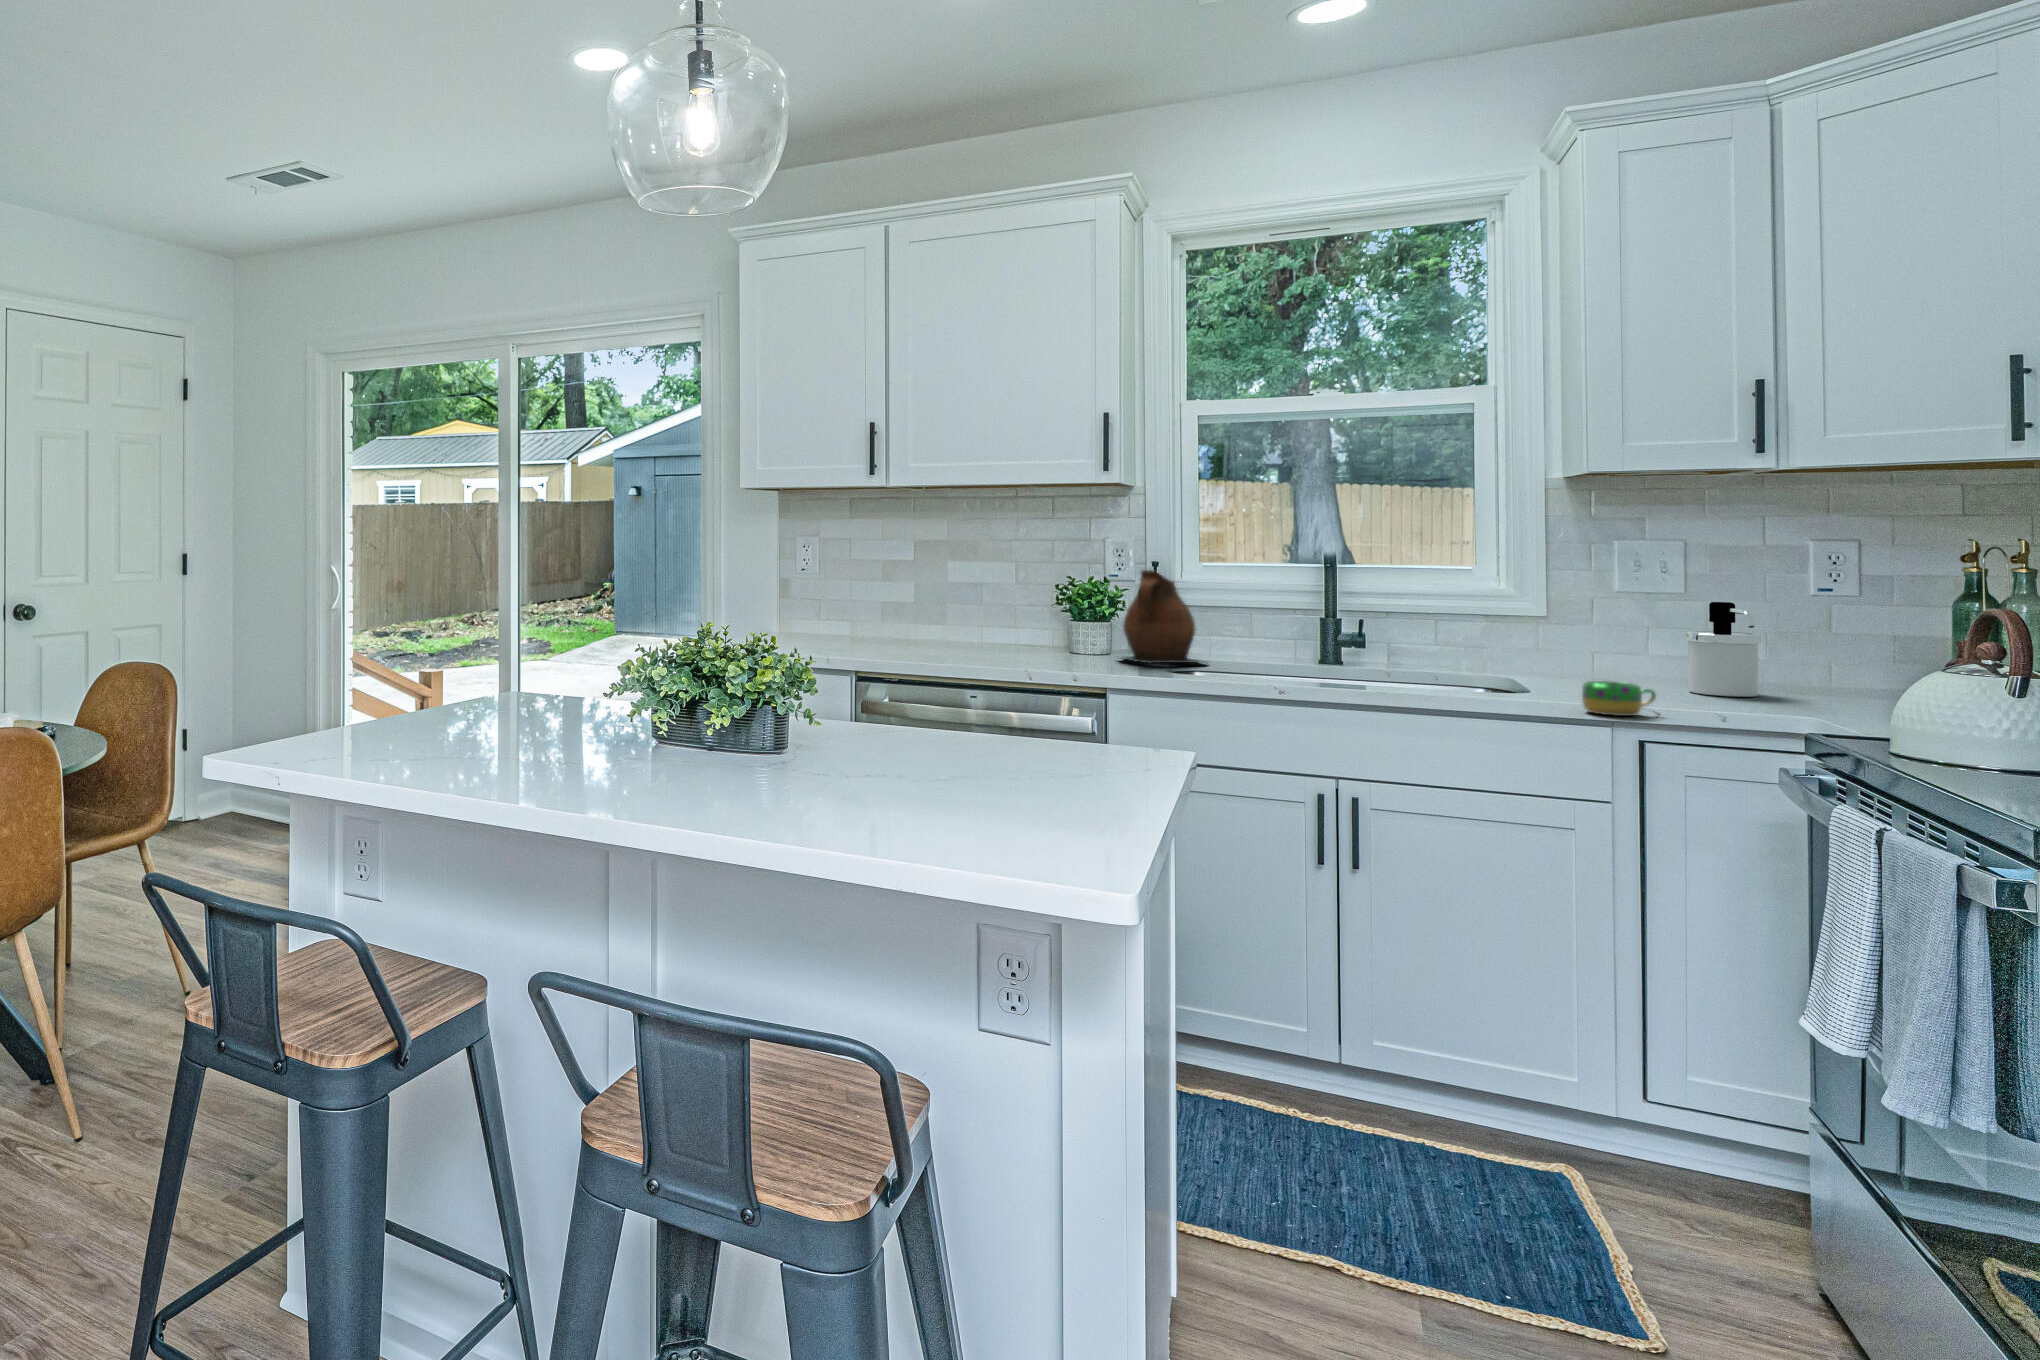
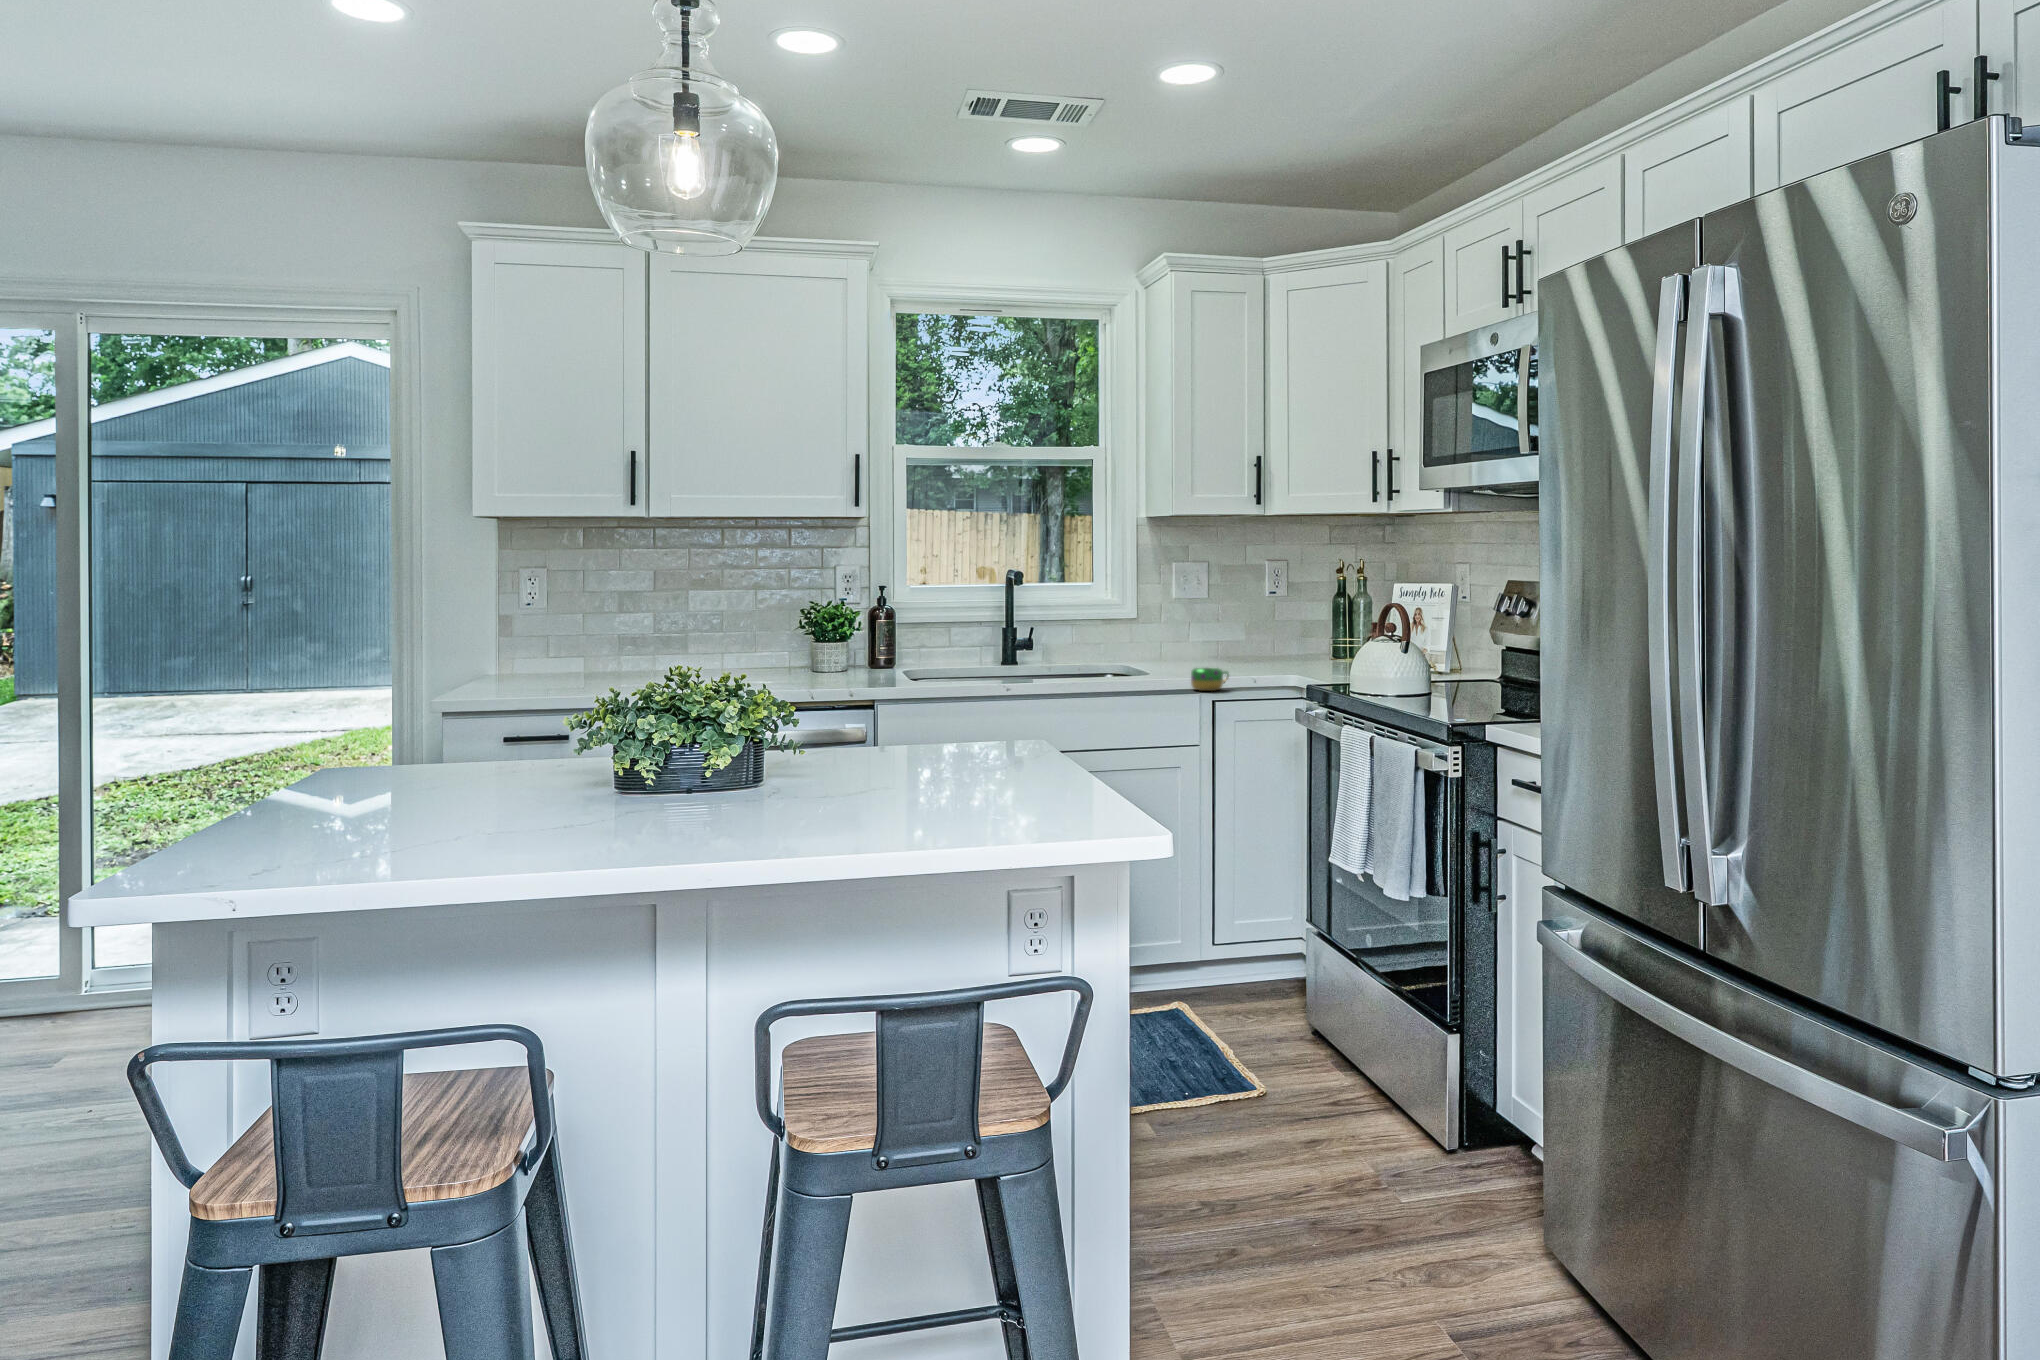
ceramic pitcher: present [1122,570,1202,664] -> none [849,596,928,677]
soap dispenser: present [1685,602,1761,697] -> none [1228,610,1267,673]

